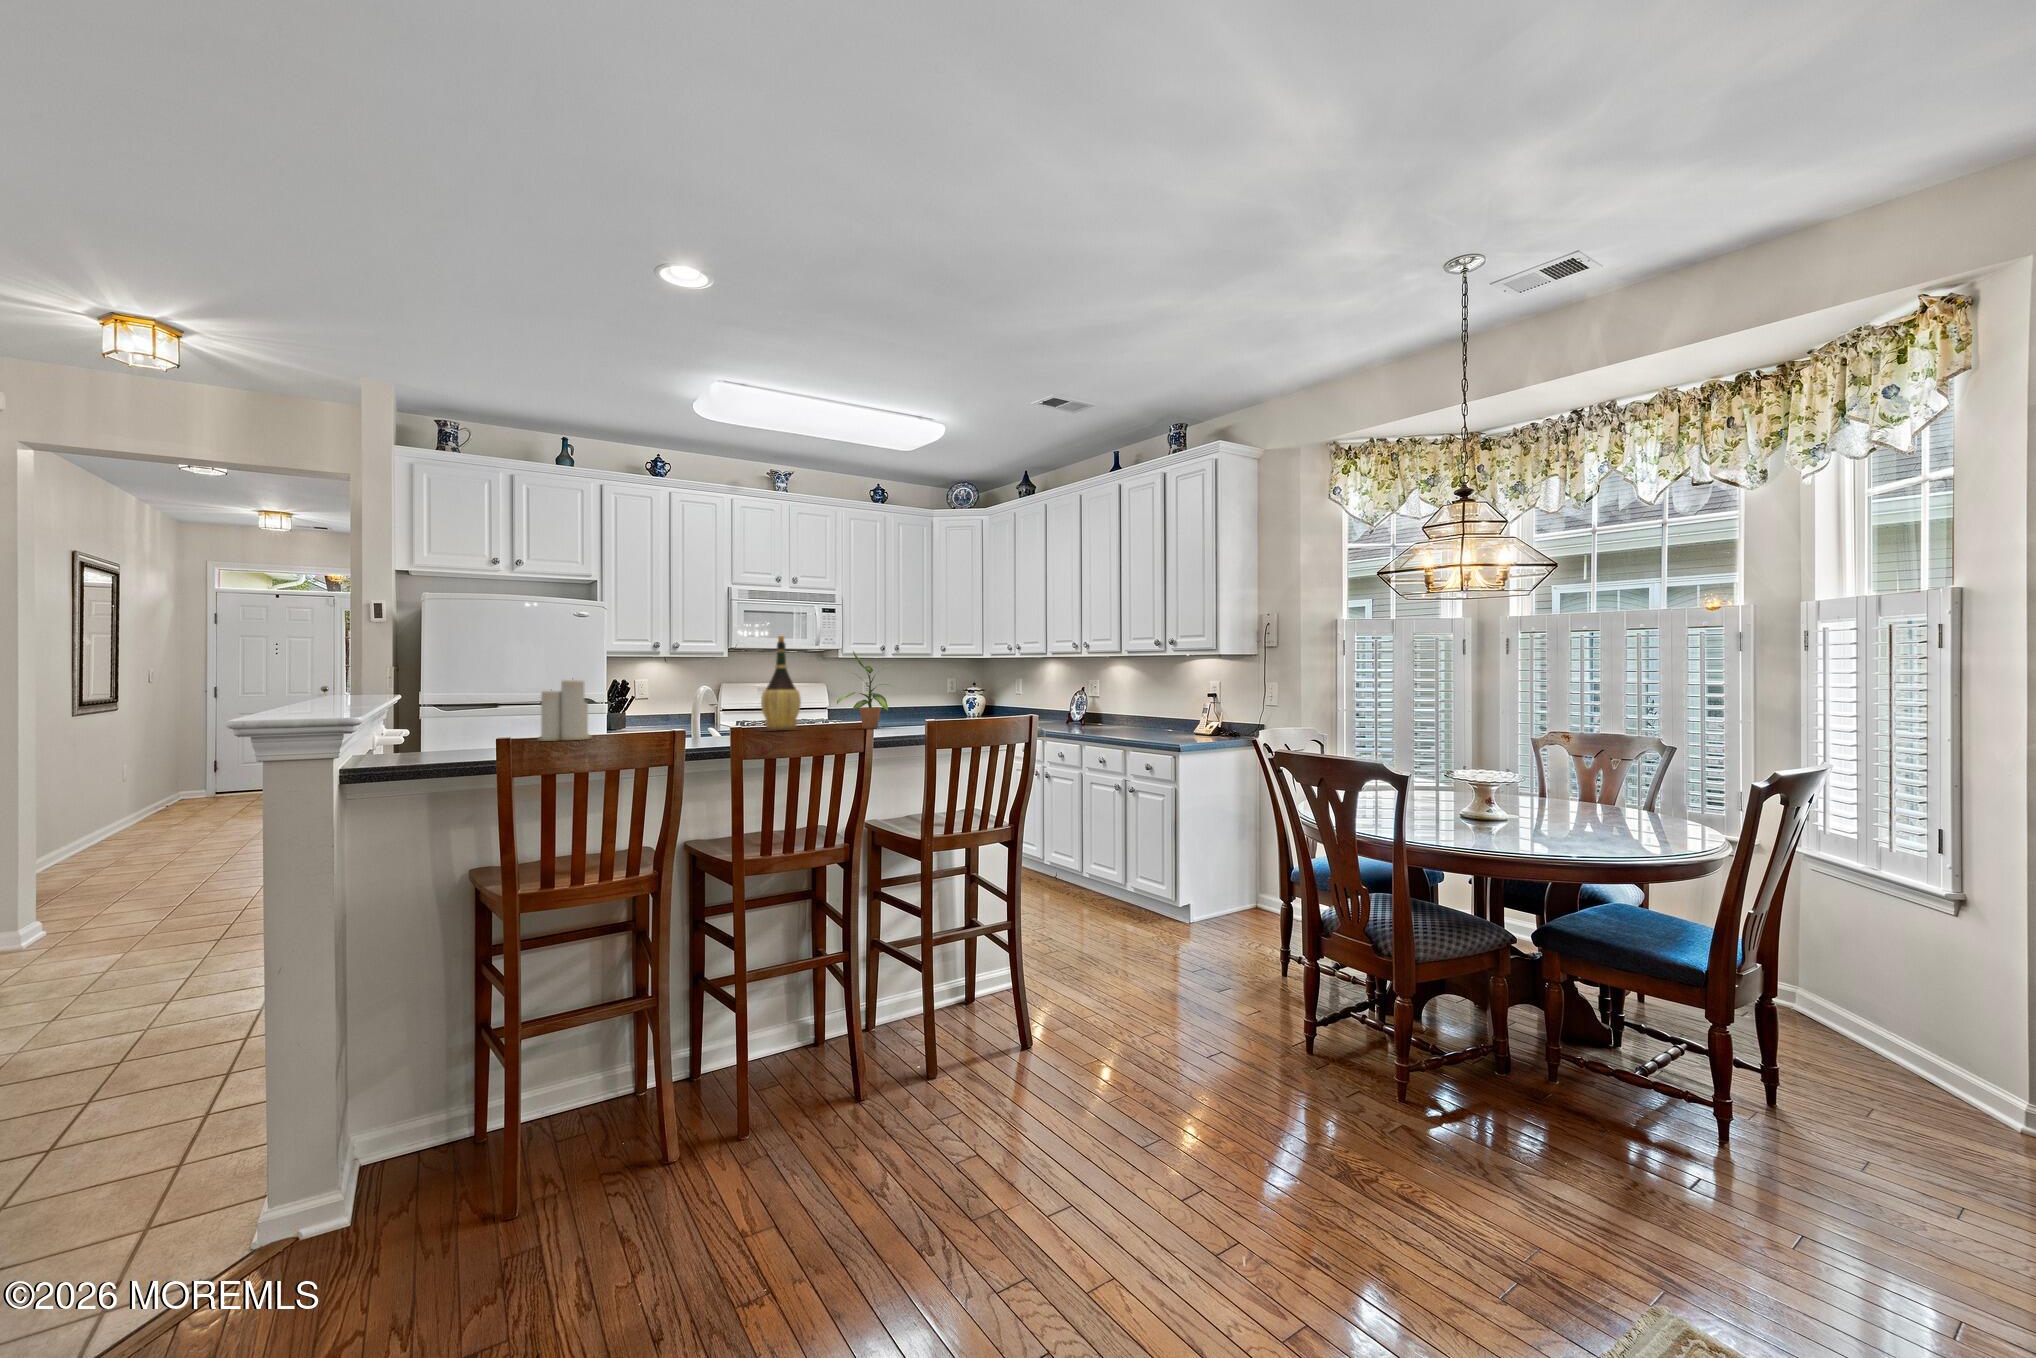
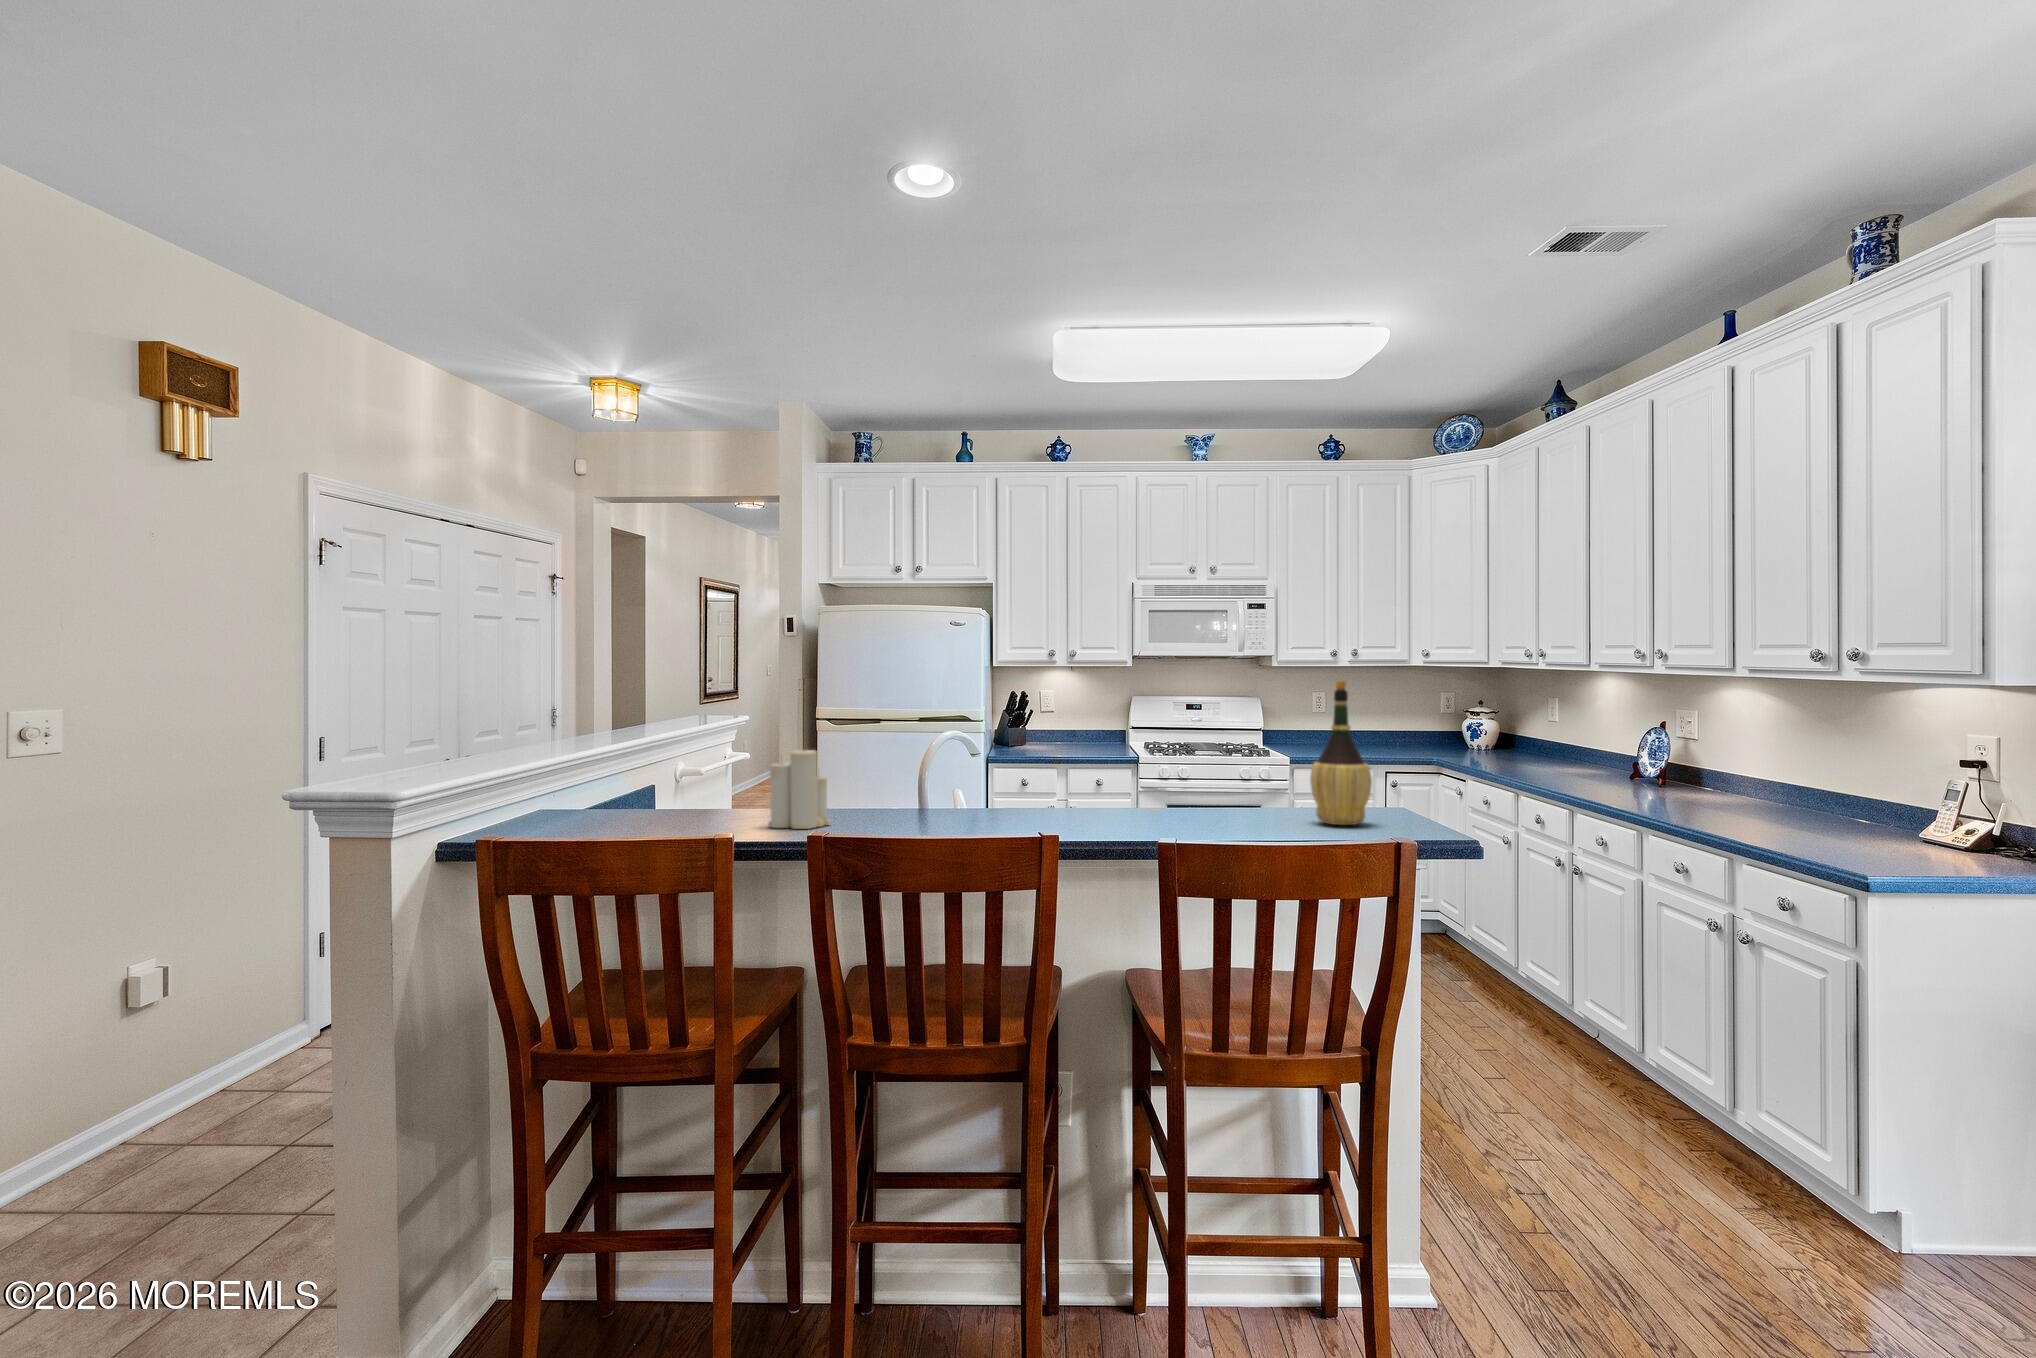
wine bottle: present [761,636,801,730] -> present [1310,680,1372,825]
potted plant: present [837,651,895,729] -> none [1145,706,1249,830]

